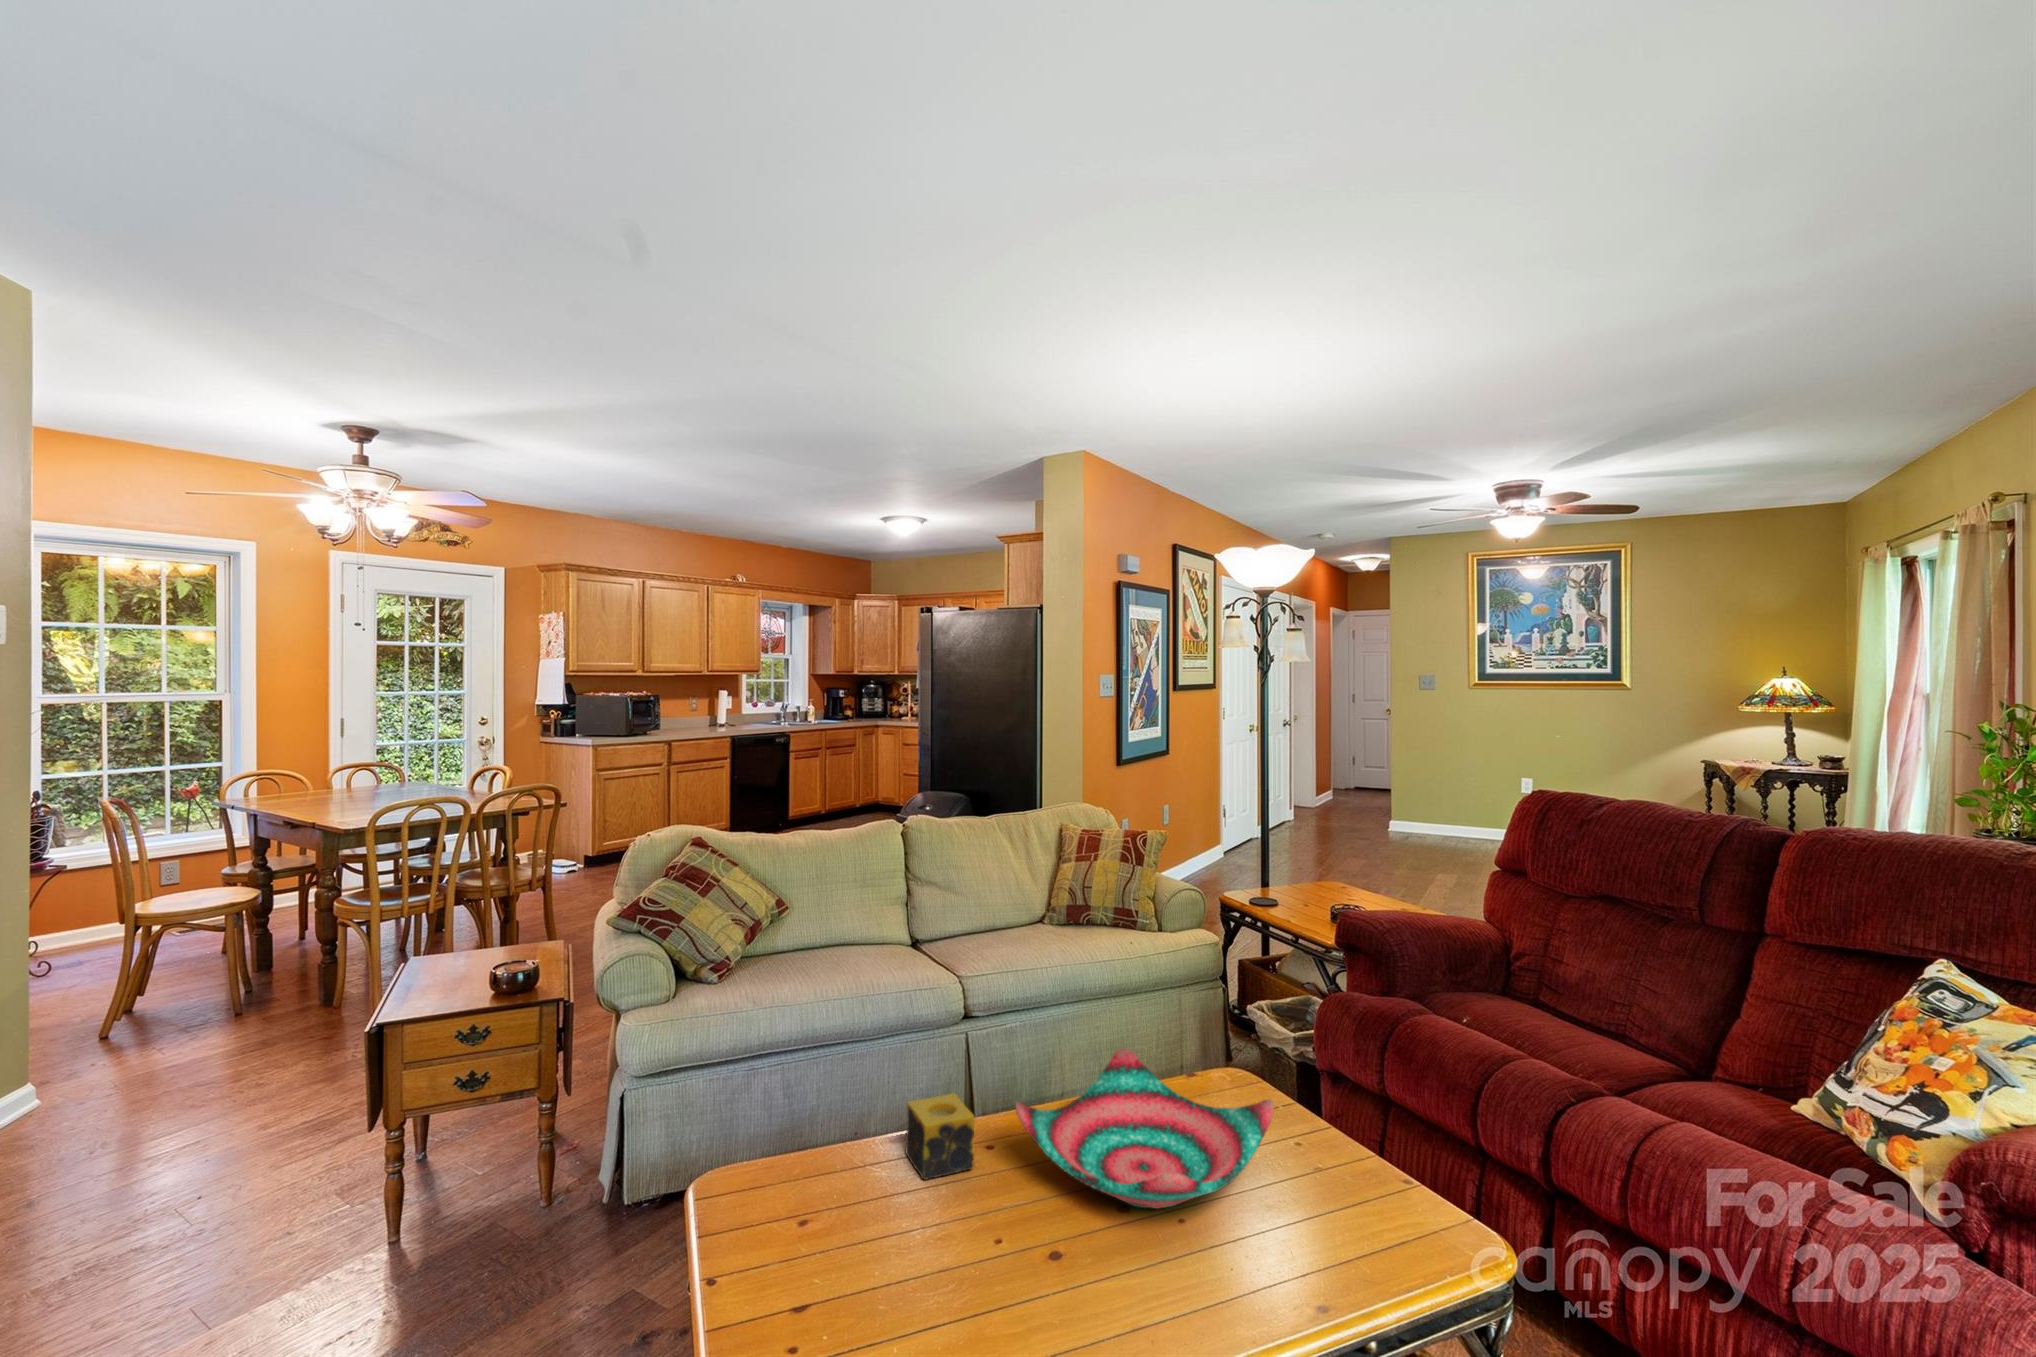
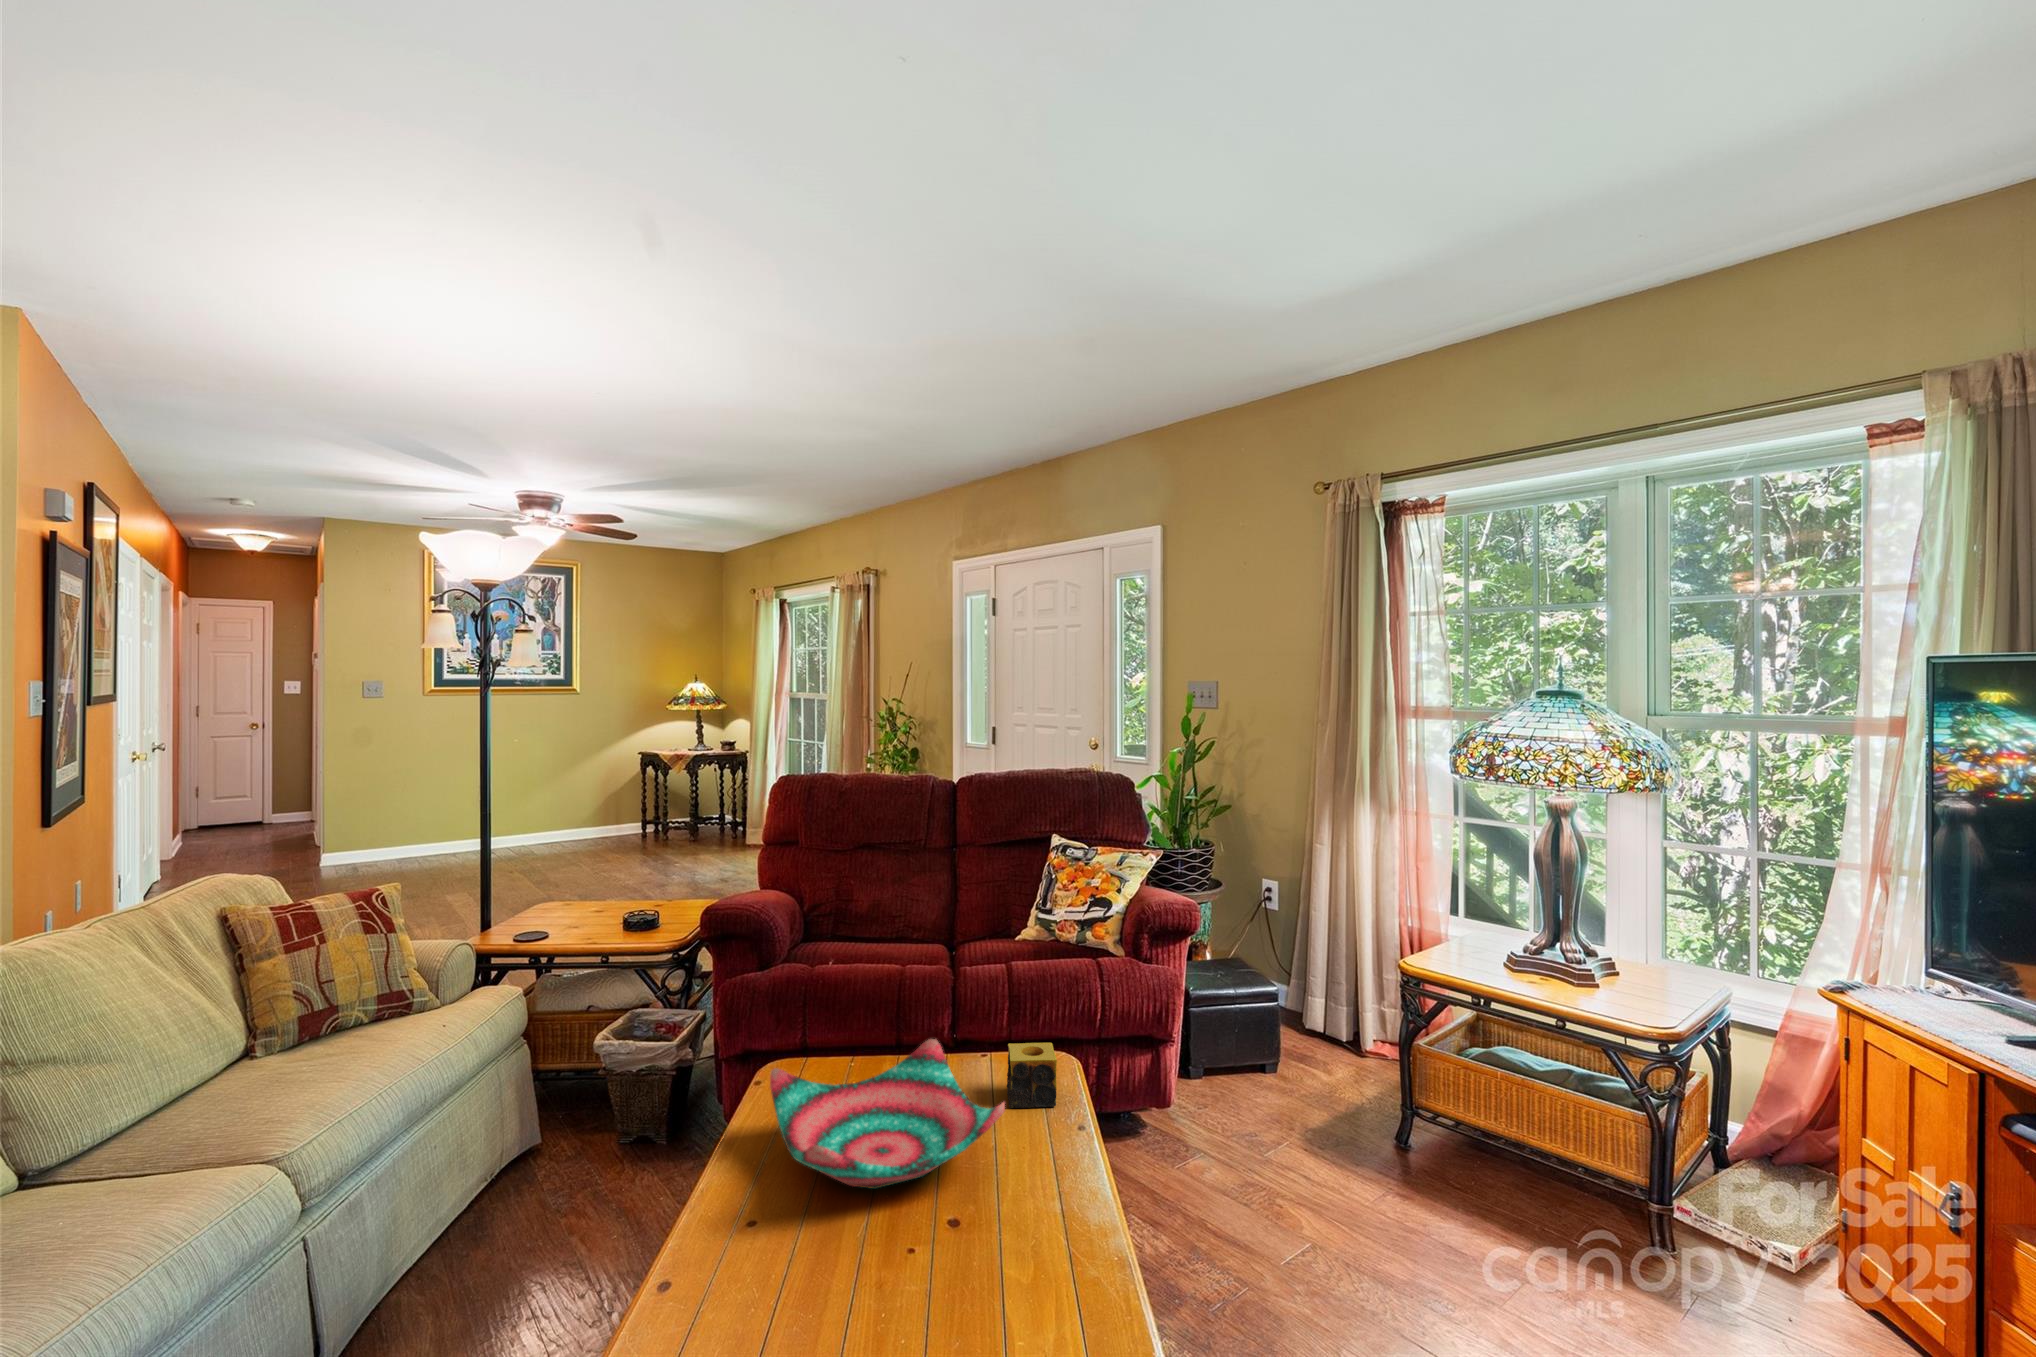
candle: present [906,1093,975,1180] -> present [1007,1043,1057,1108]

